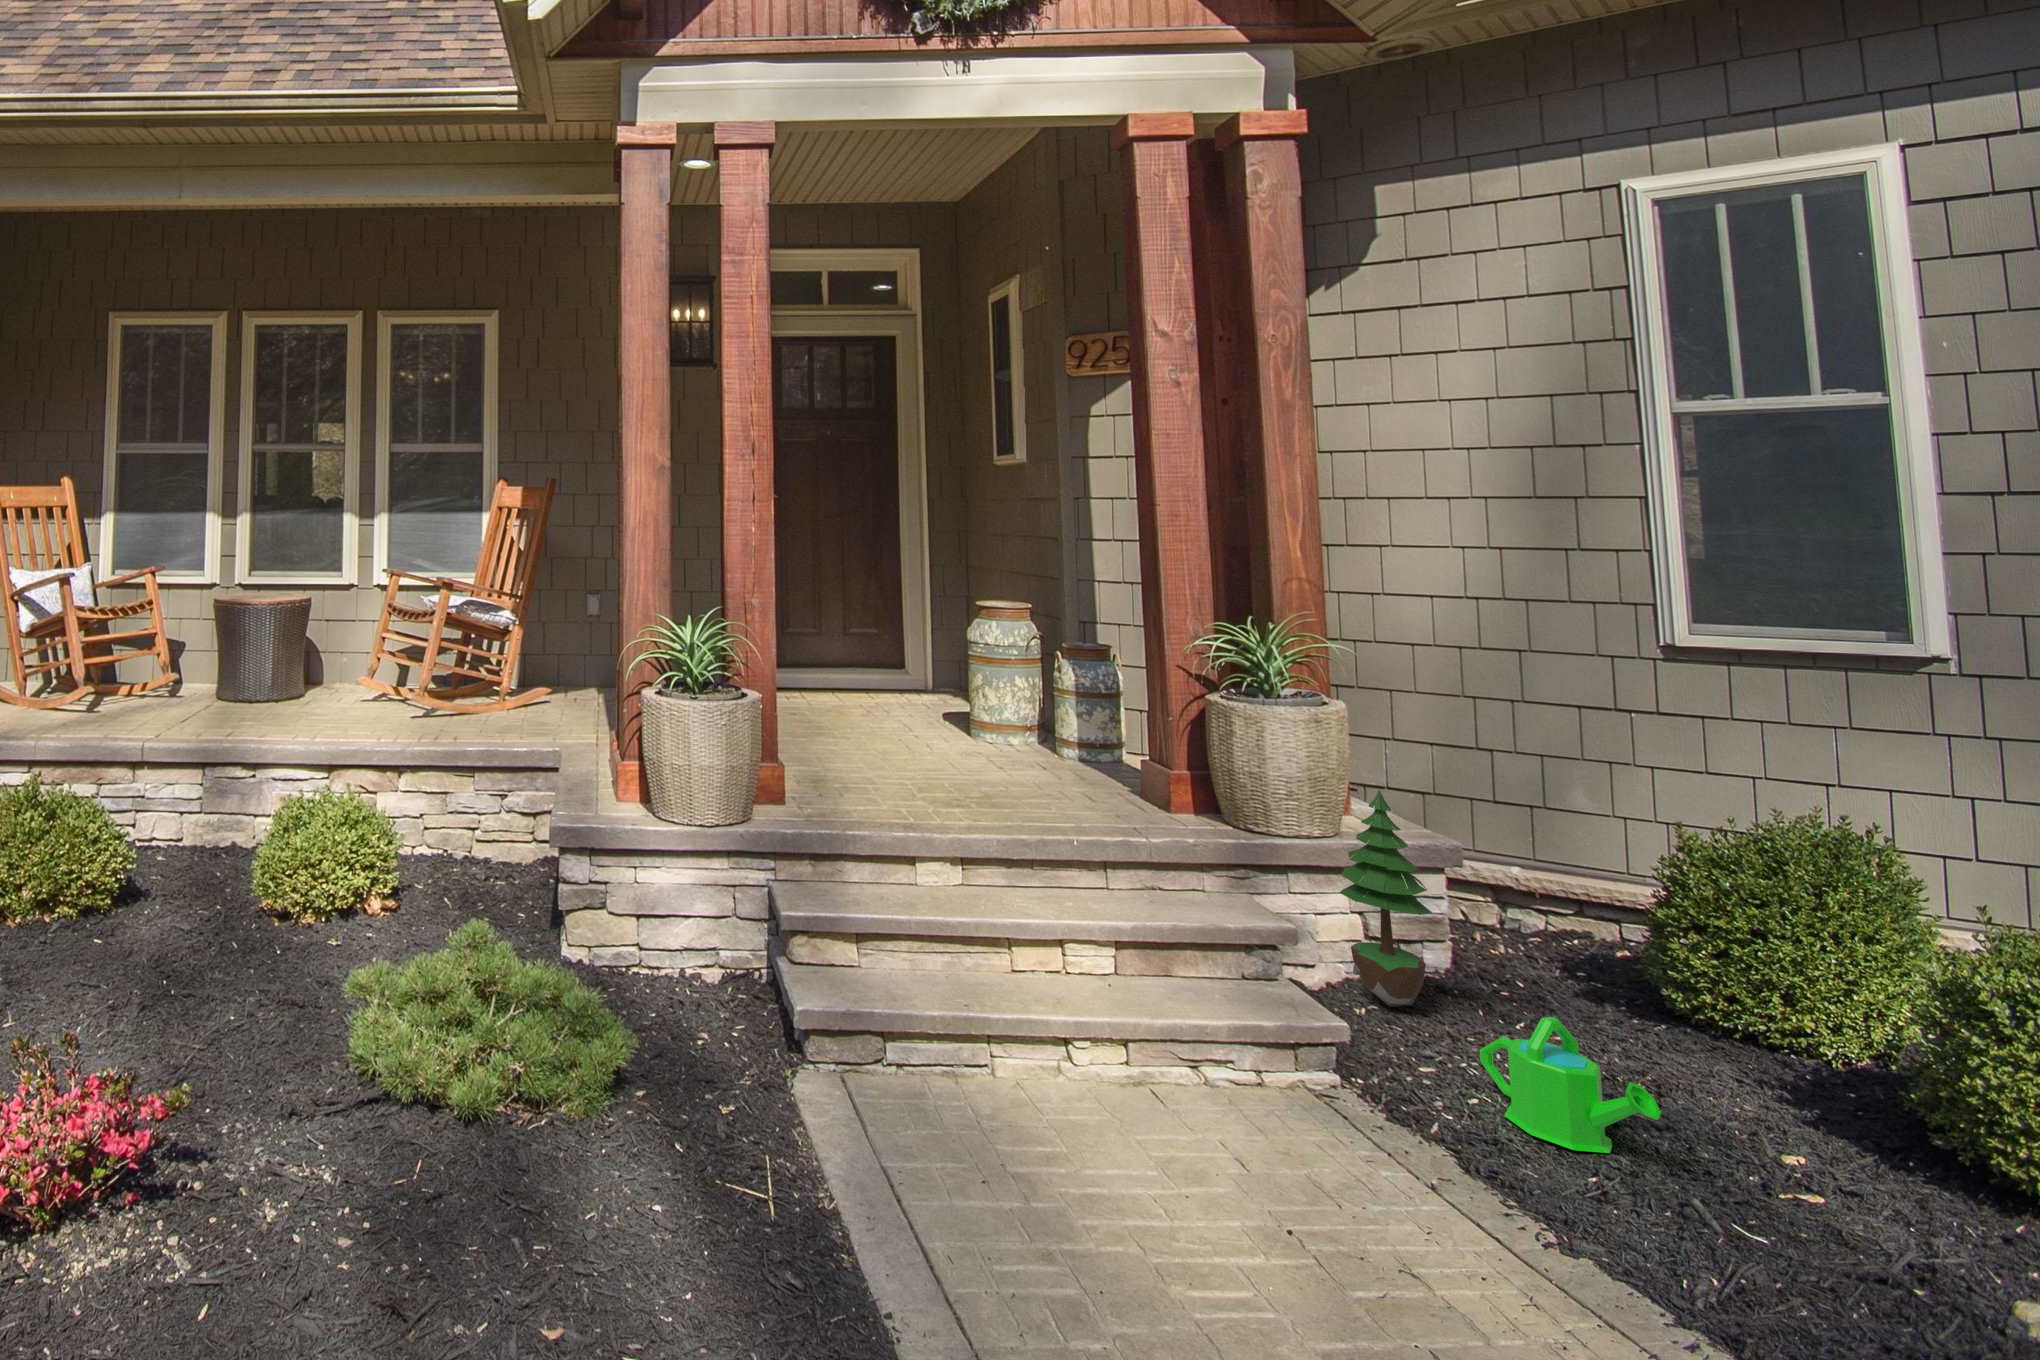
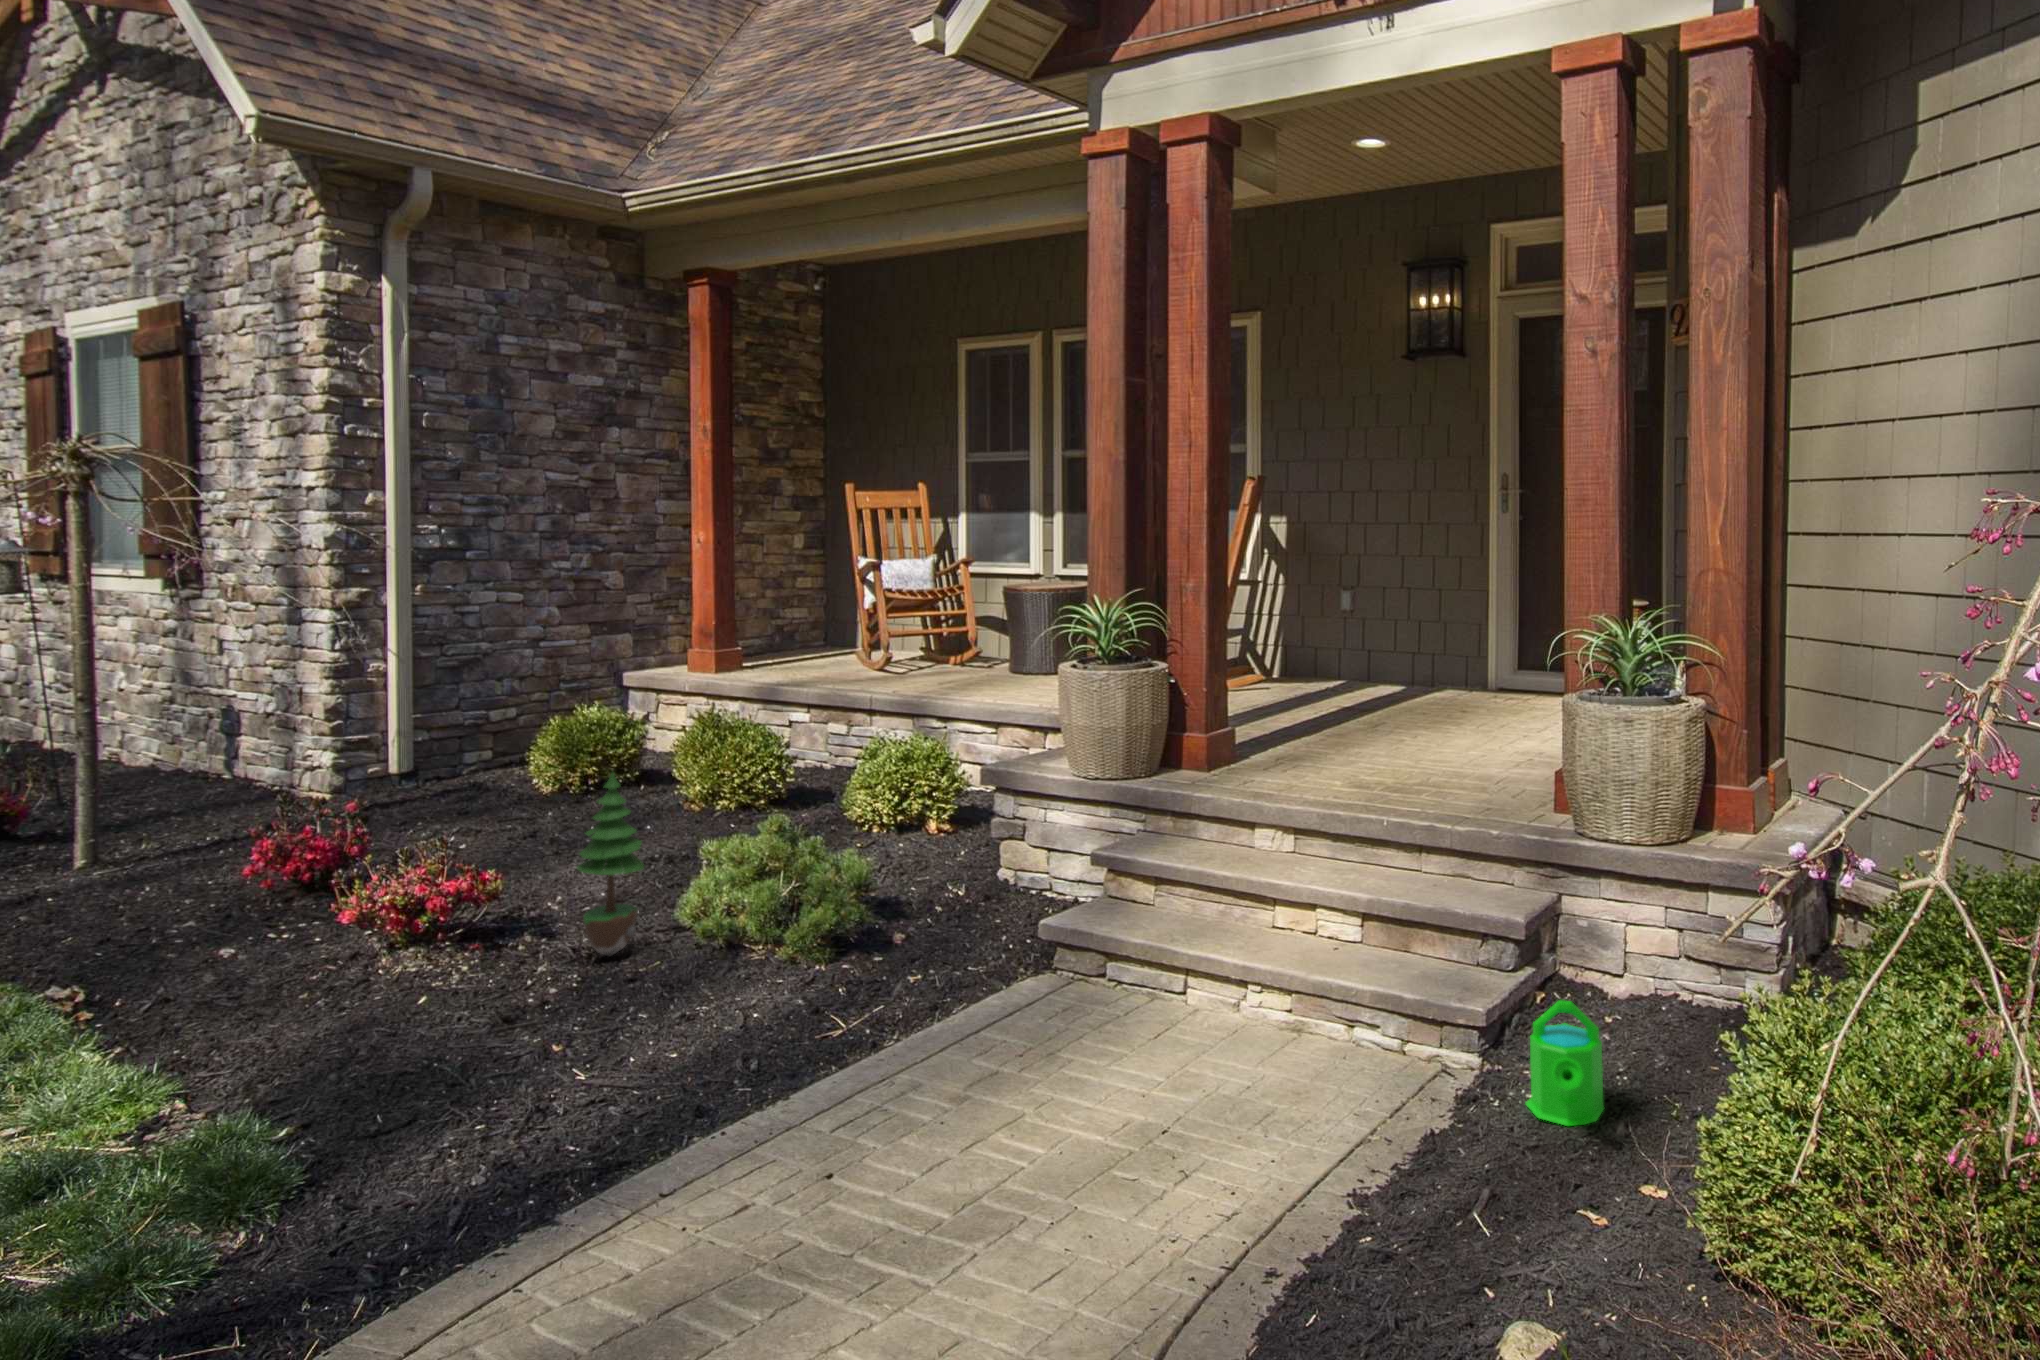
potted tree: present [1339,790,1432,1007] -> present [576,773,644,957]

